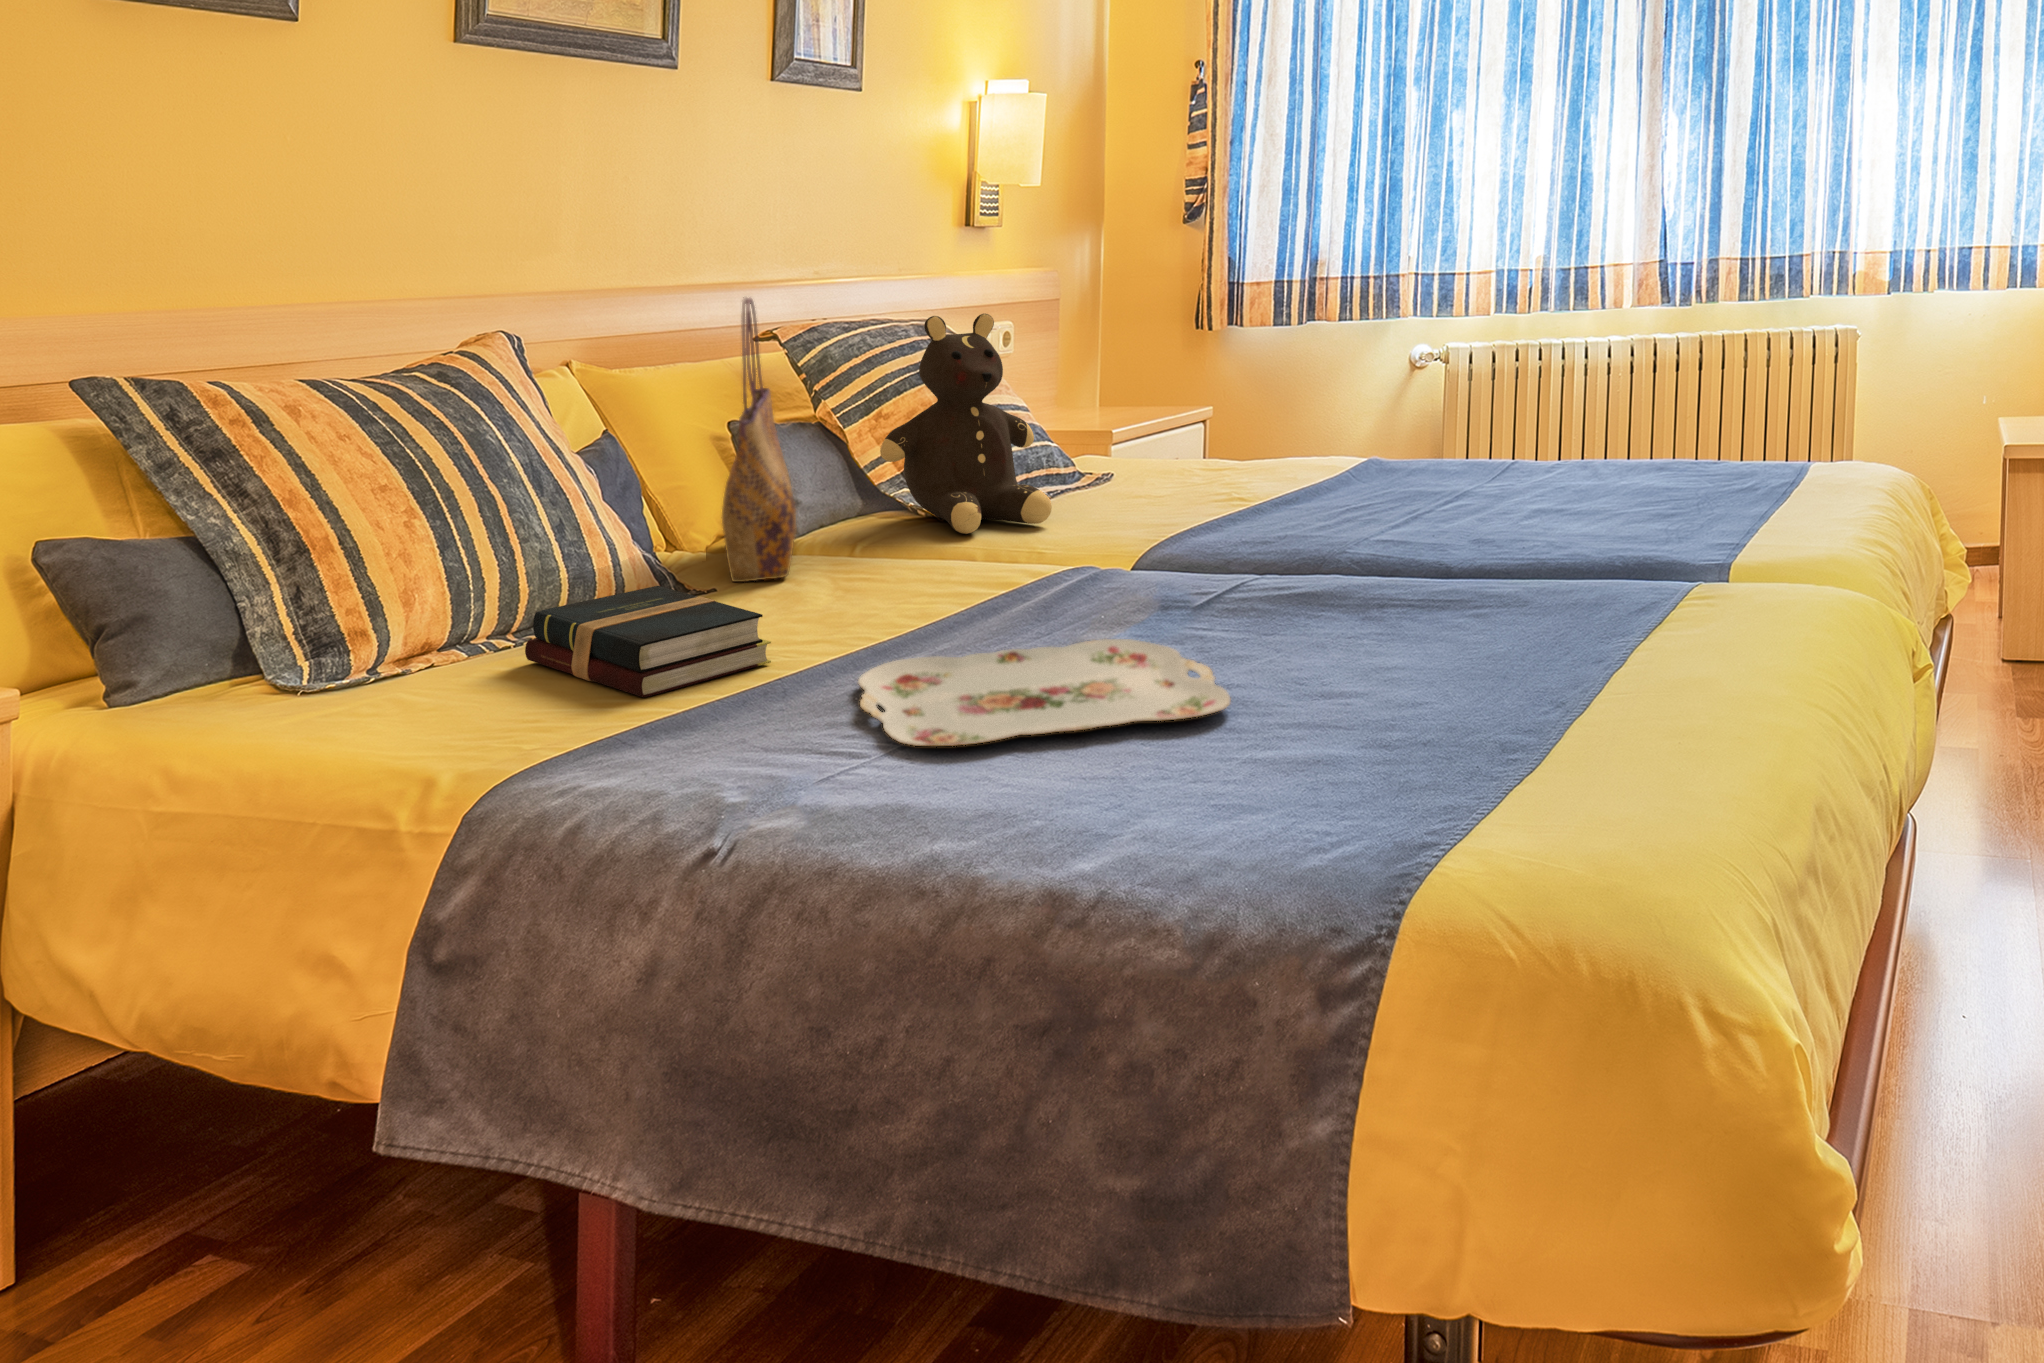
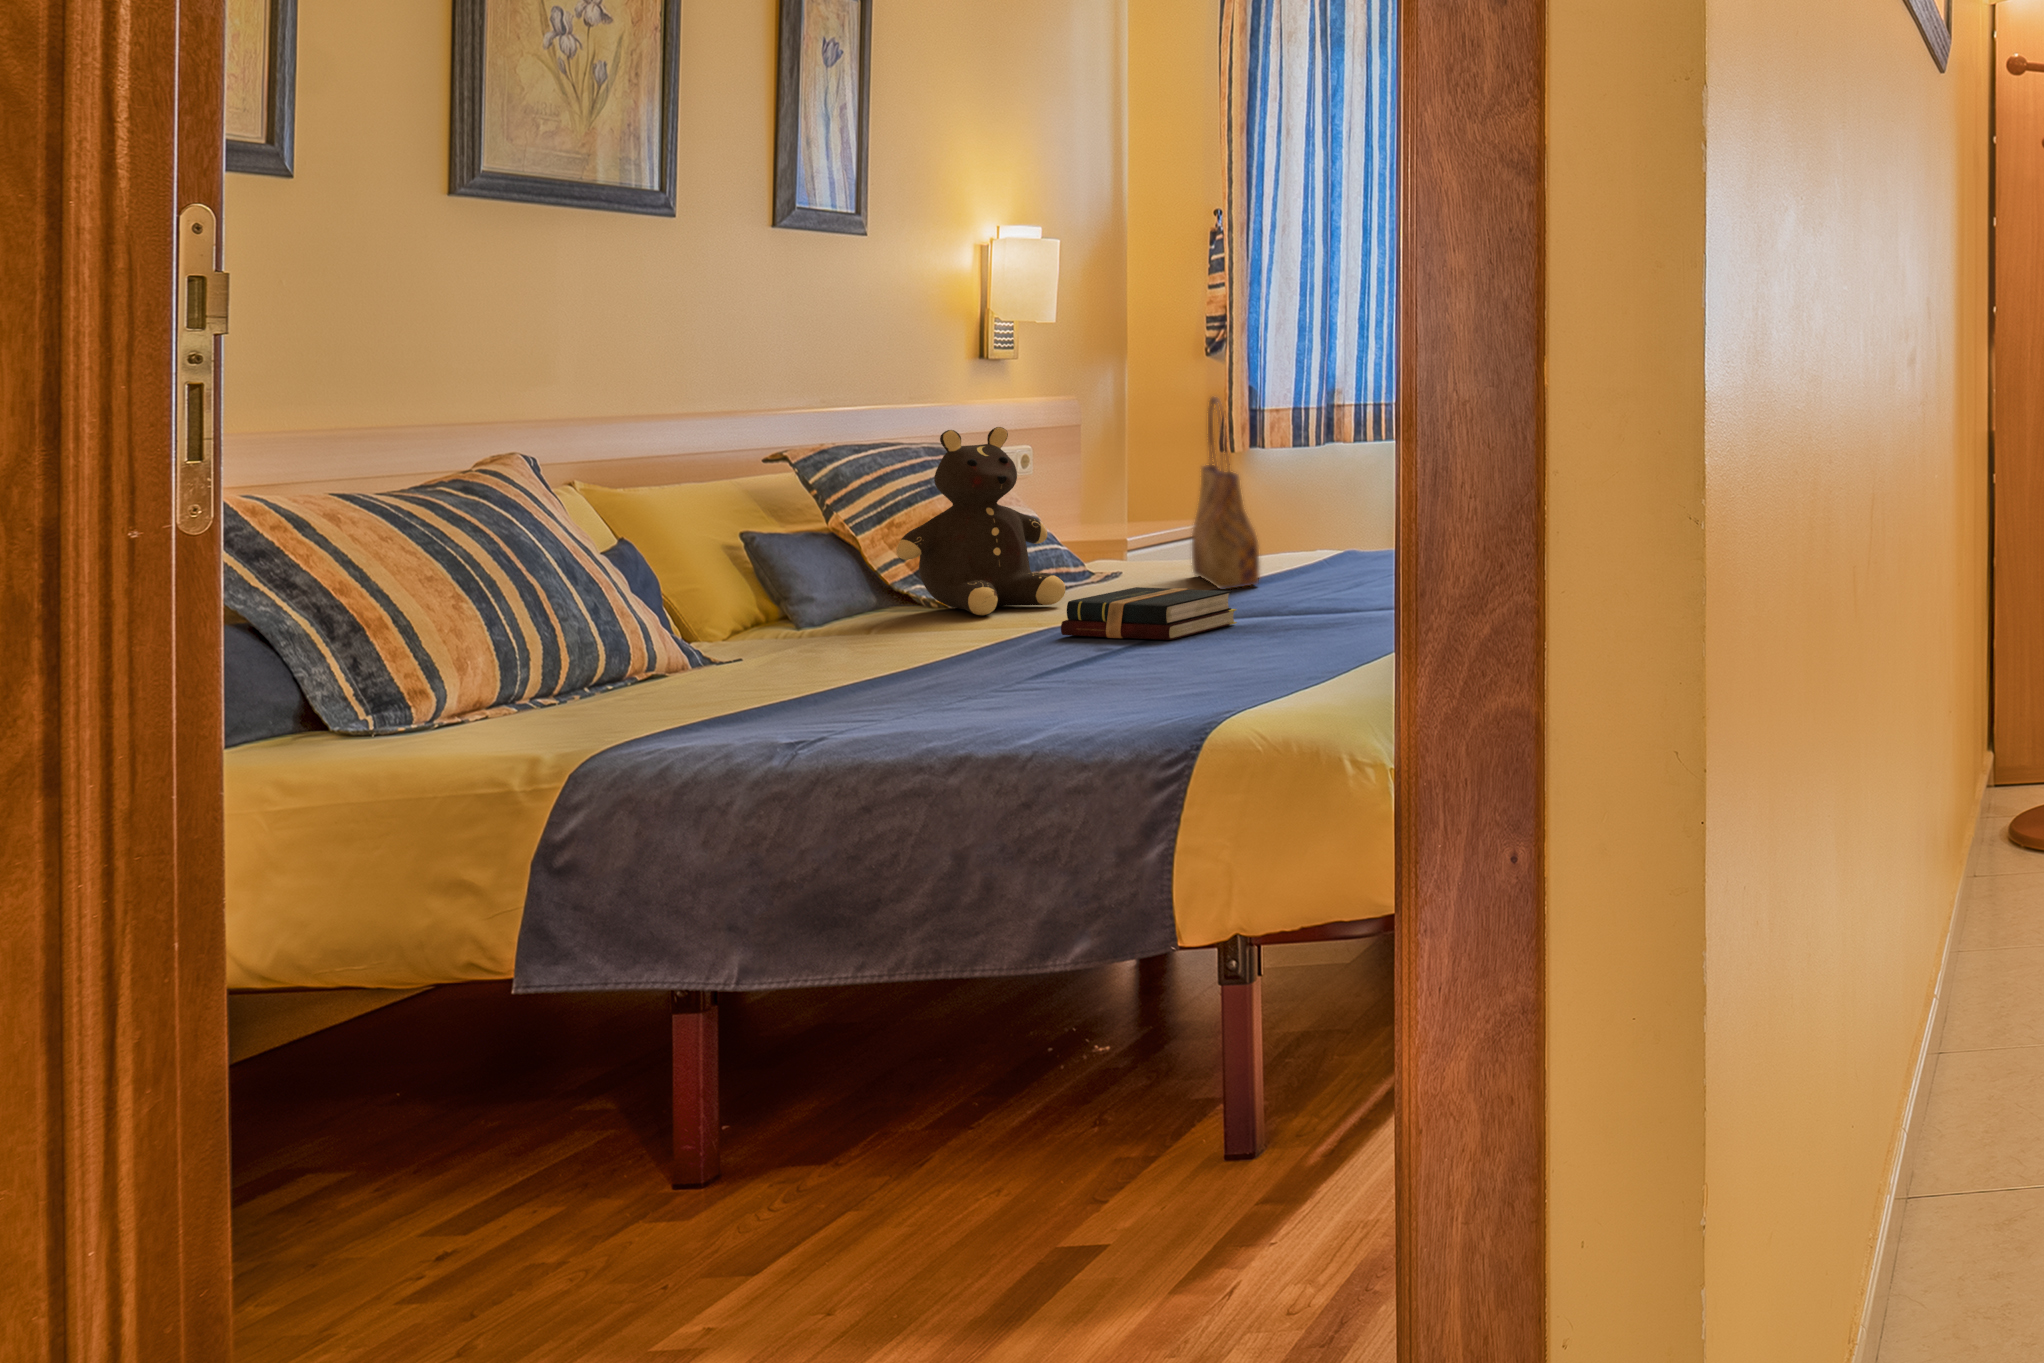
tote bag: present [722,297,797,582] -> present [1192,397,1259,589]
hardback book: present [525,586,771,697] -> present [1061,587,1237,640]
serving tray: present [858,639,1230,746] -> none [898,652,1216,717]

